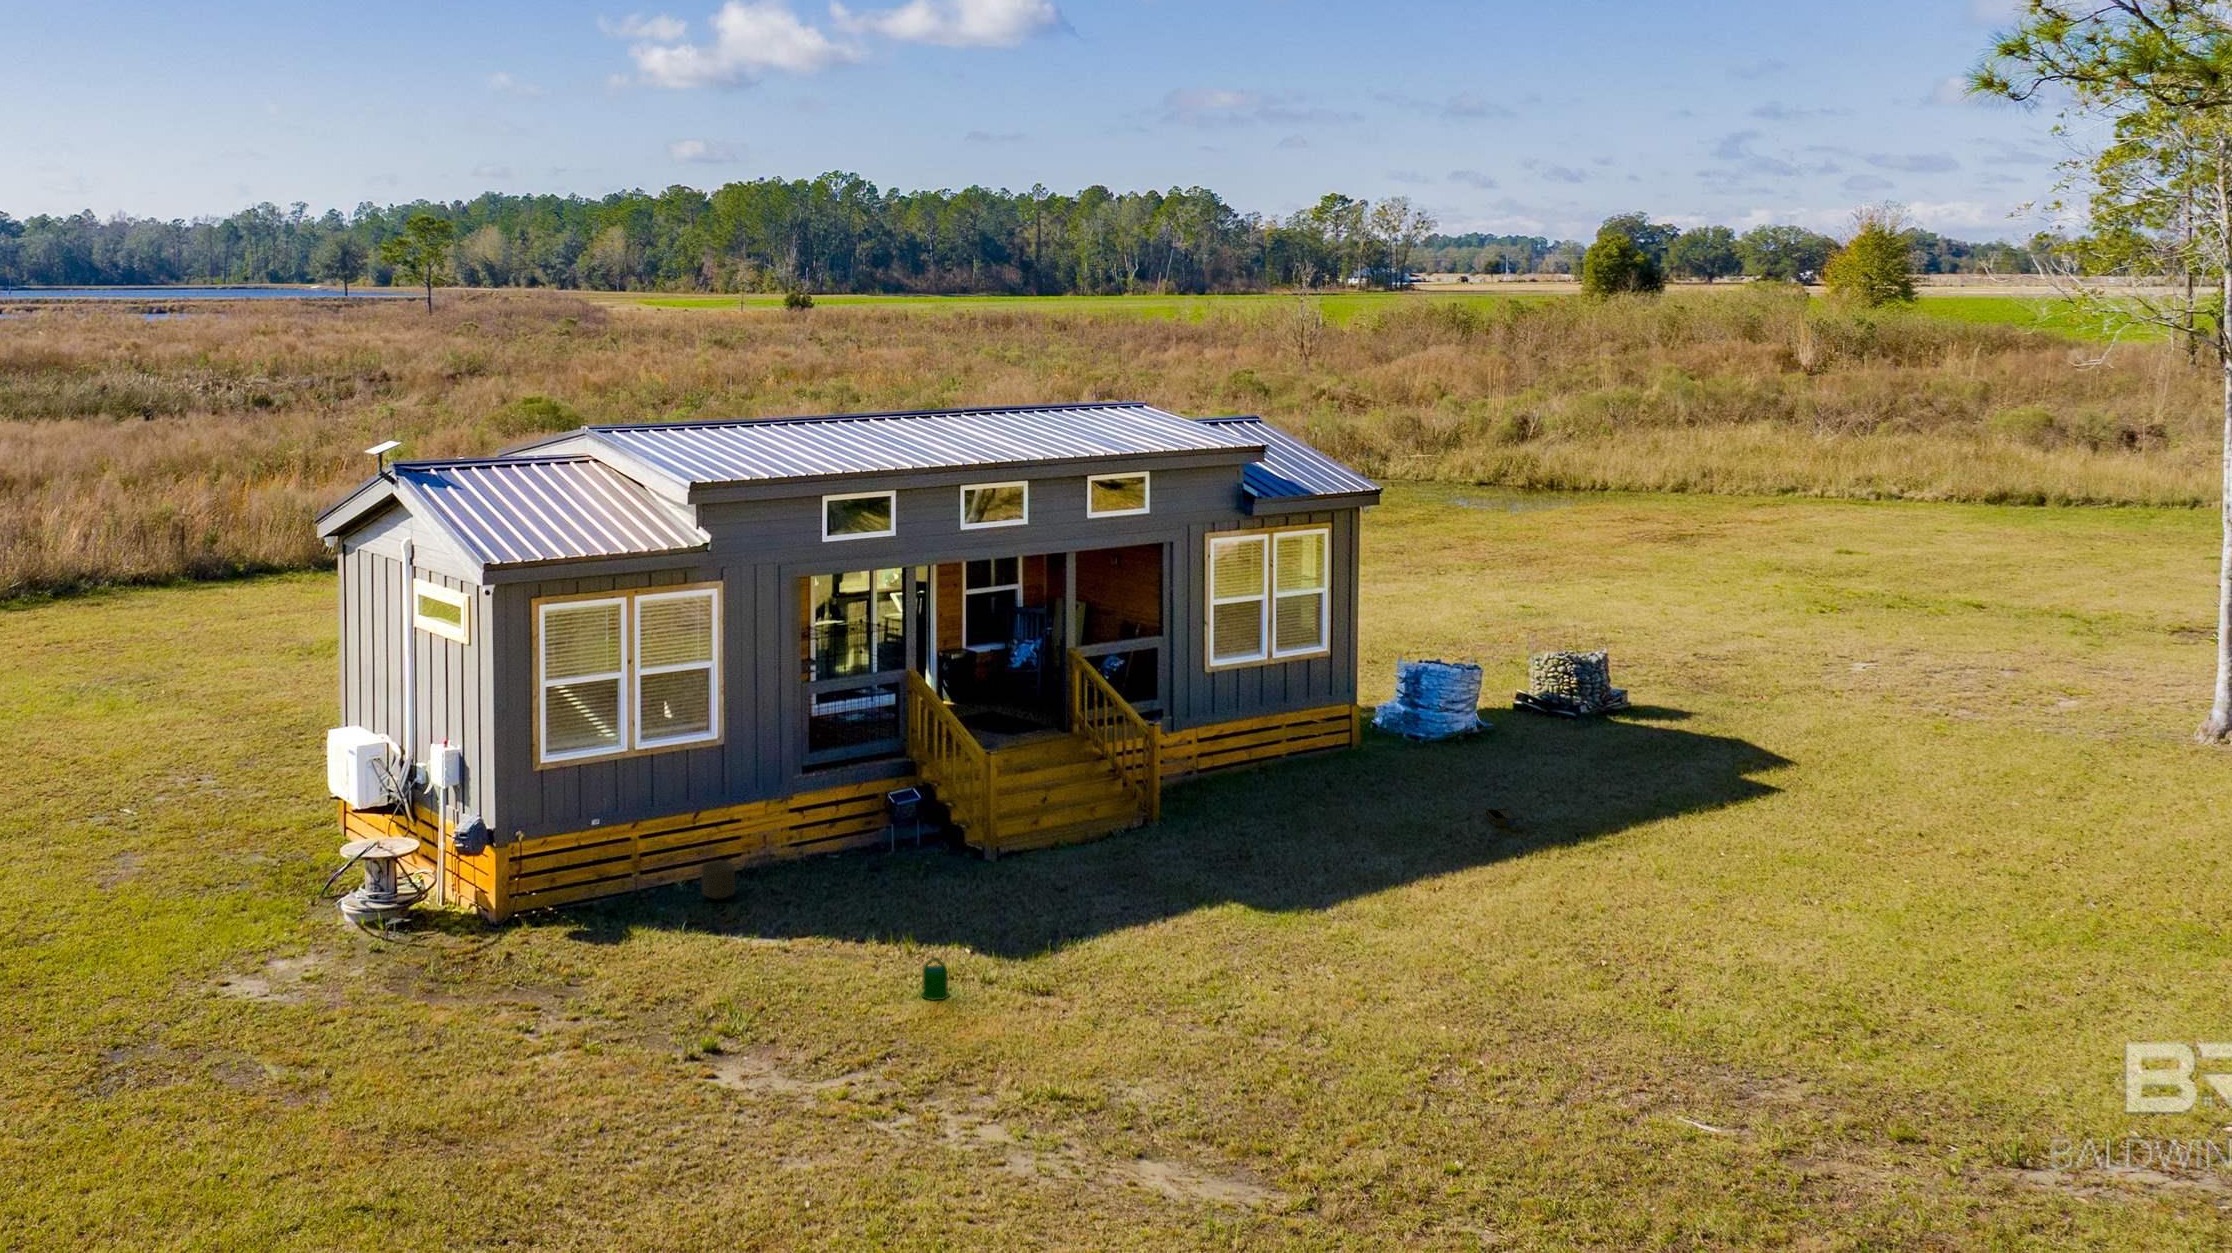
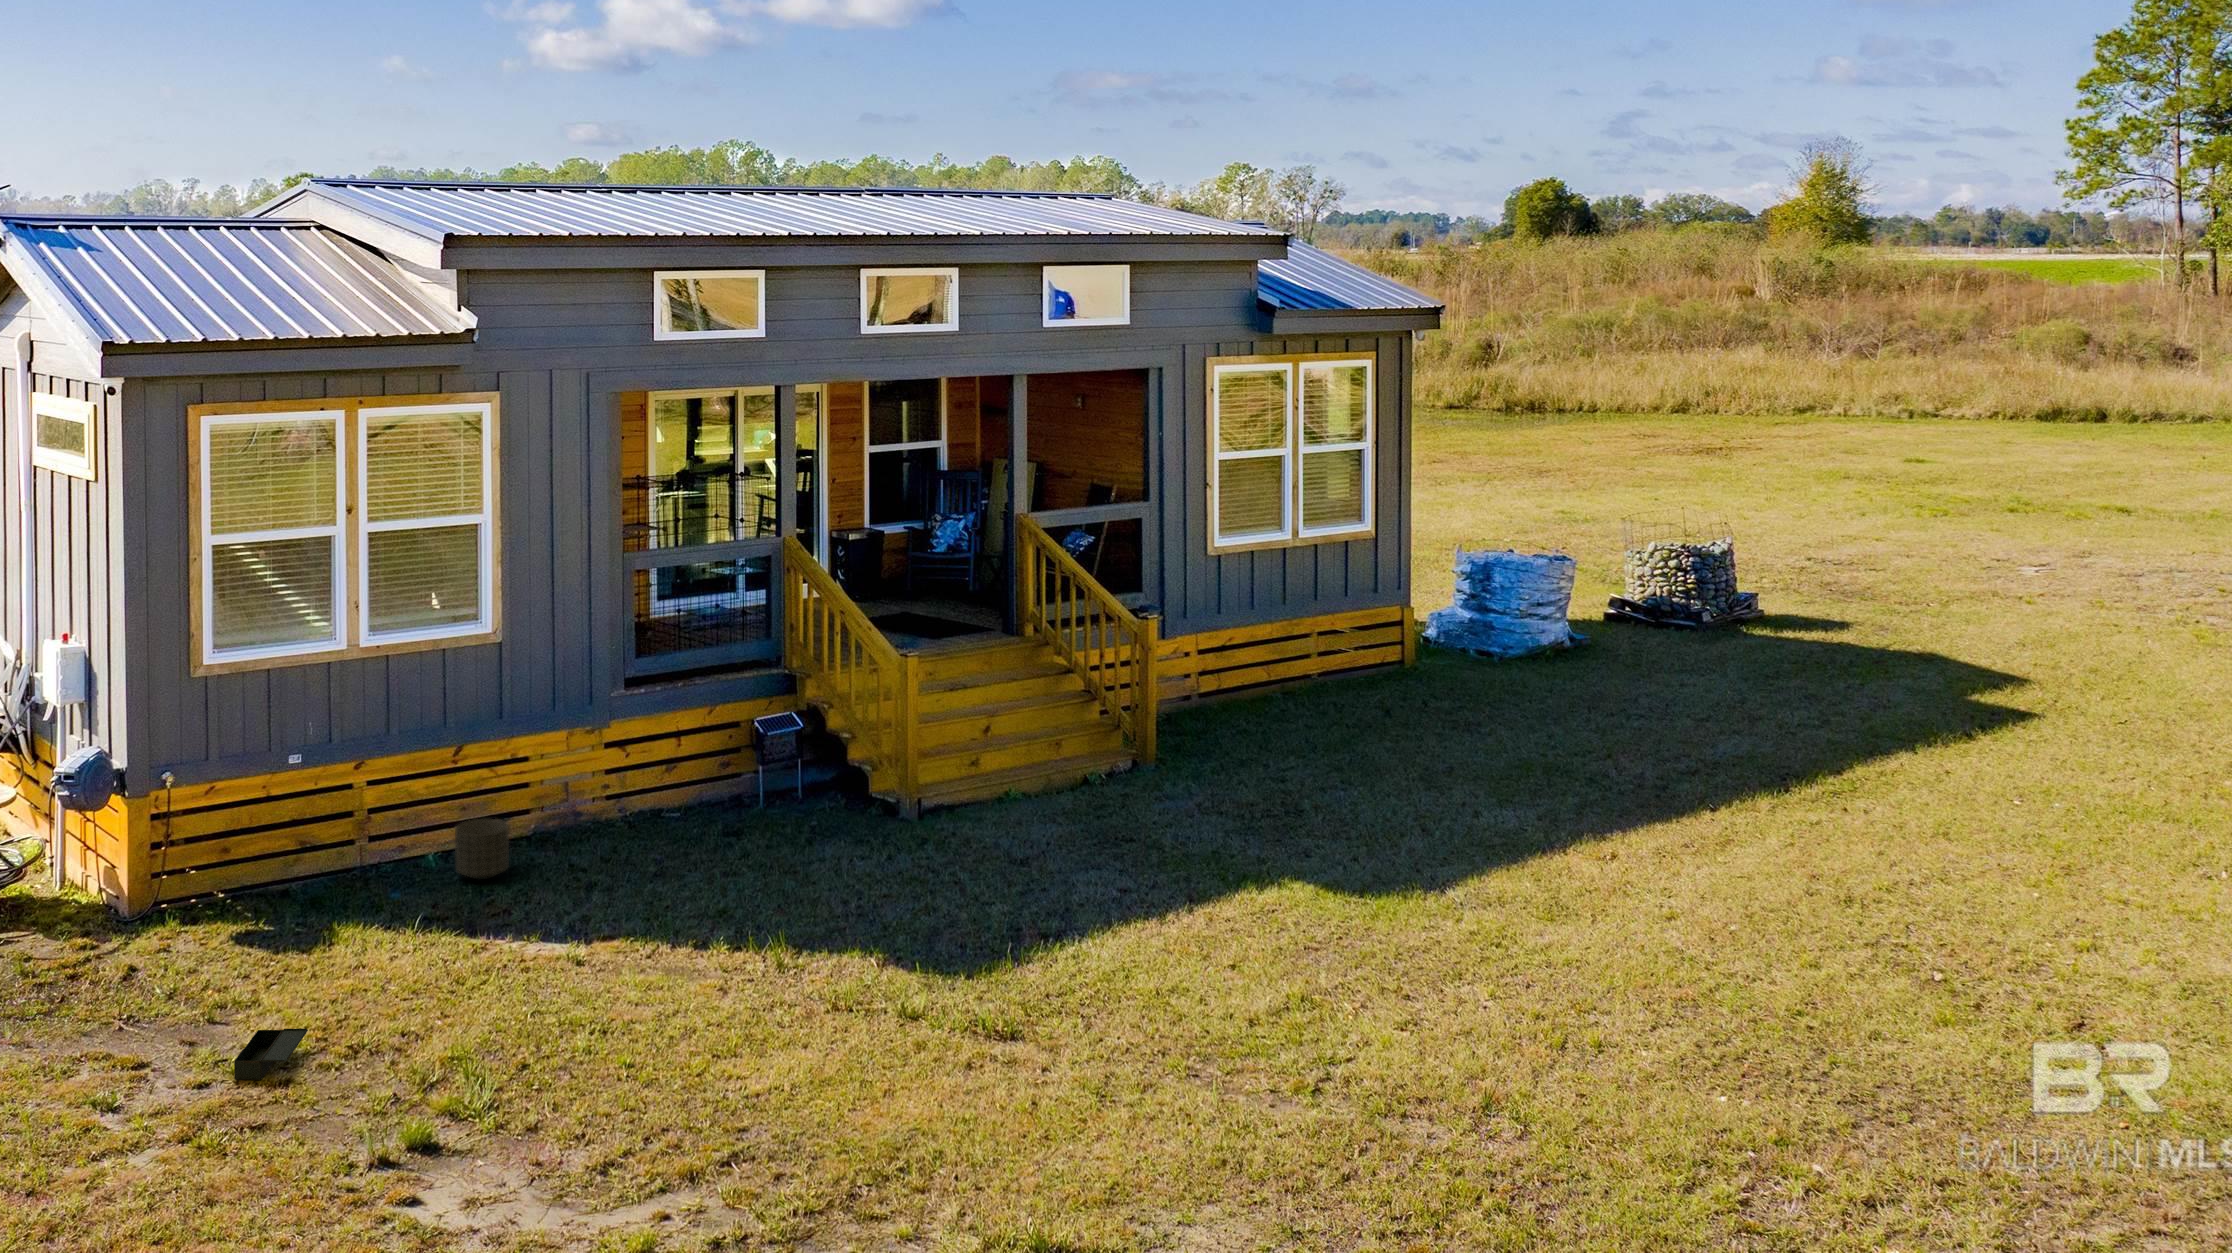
toolbox: present [1486,809,1518,827] -> present [234,1028,308,1080]
watering can: present [921,957,949,1000] -> none [797,977,848,1052]

